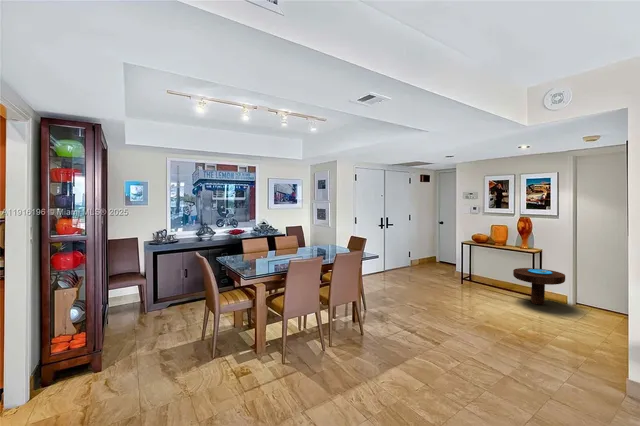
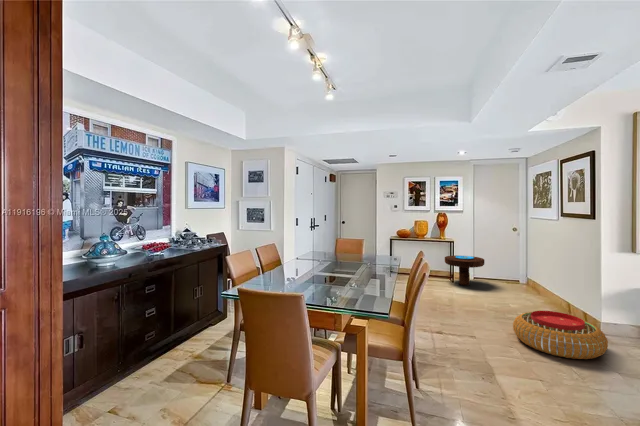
pouf: none [457,328,548,382] -> present [513,311,608,359]

